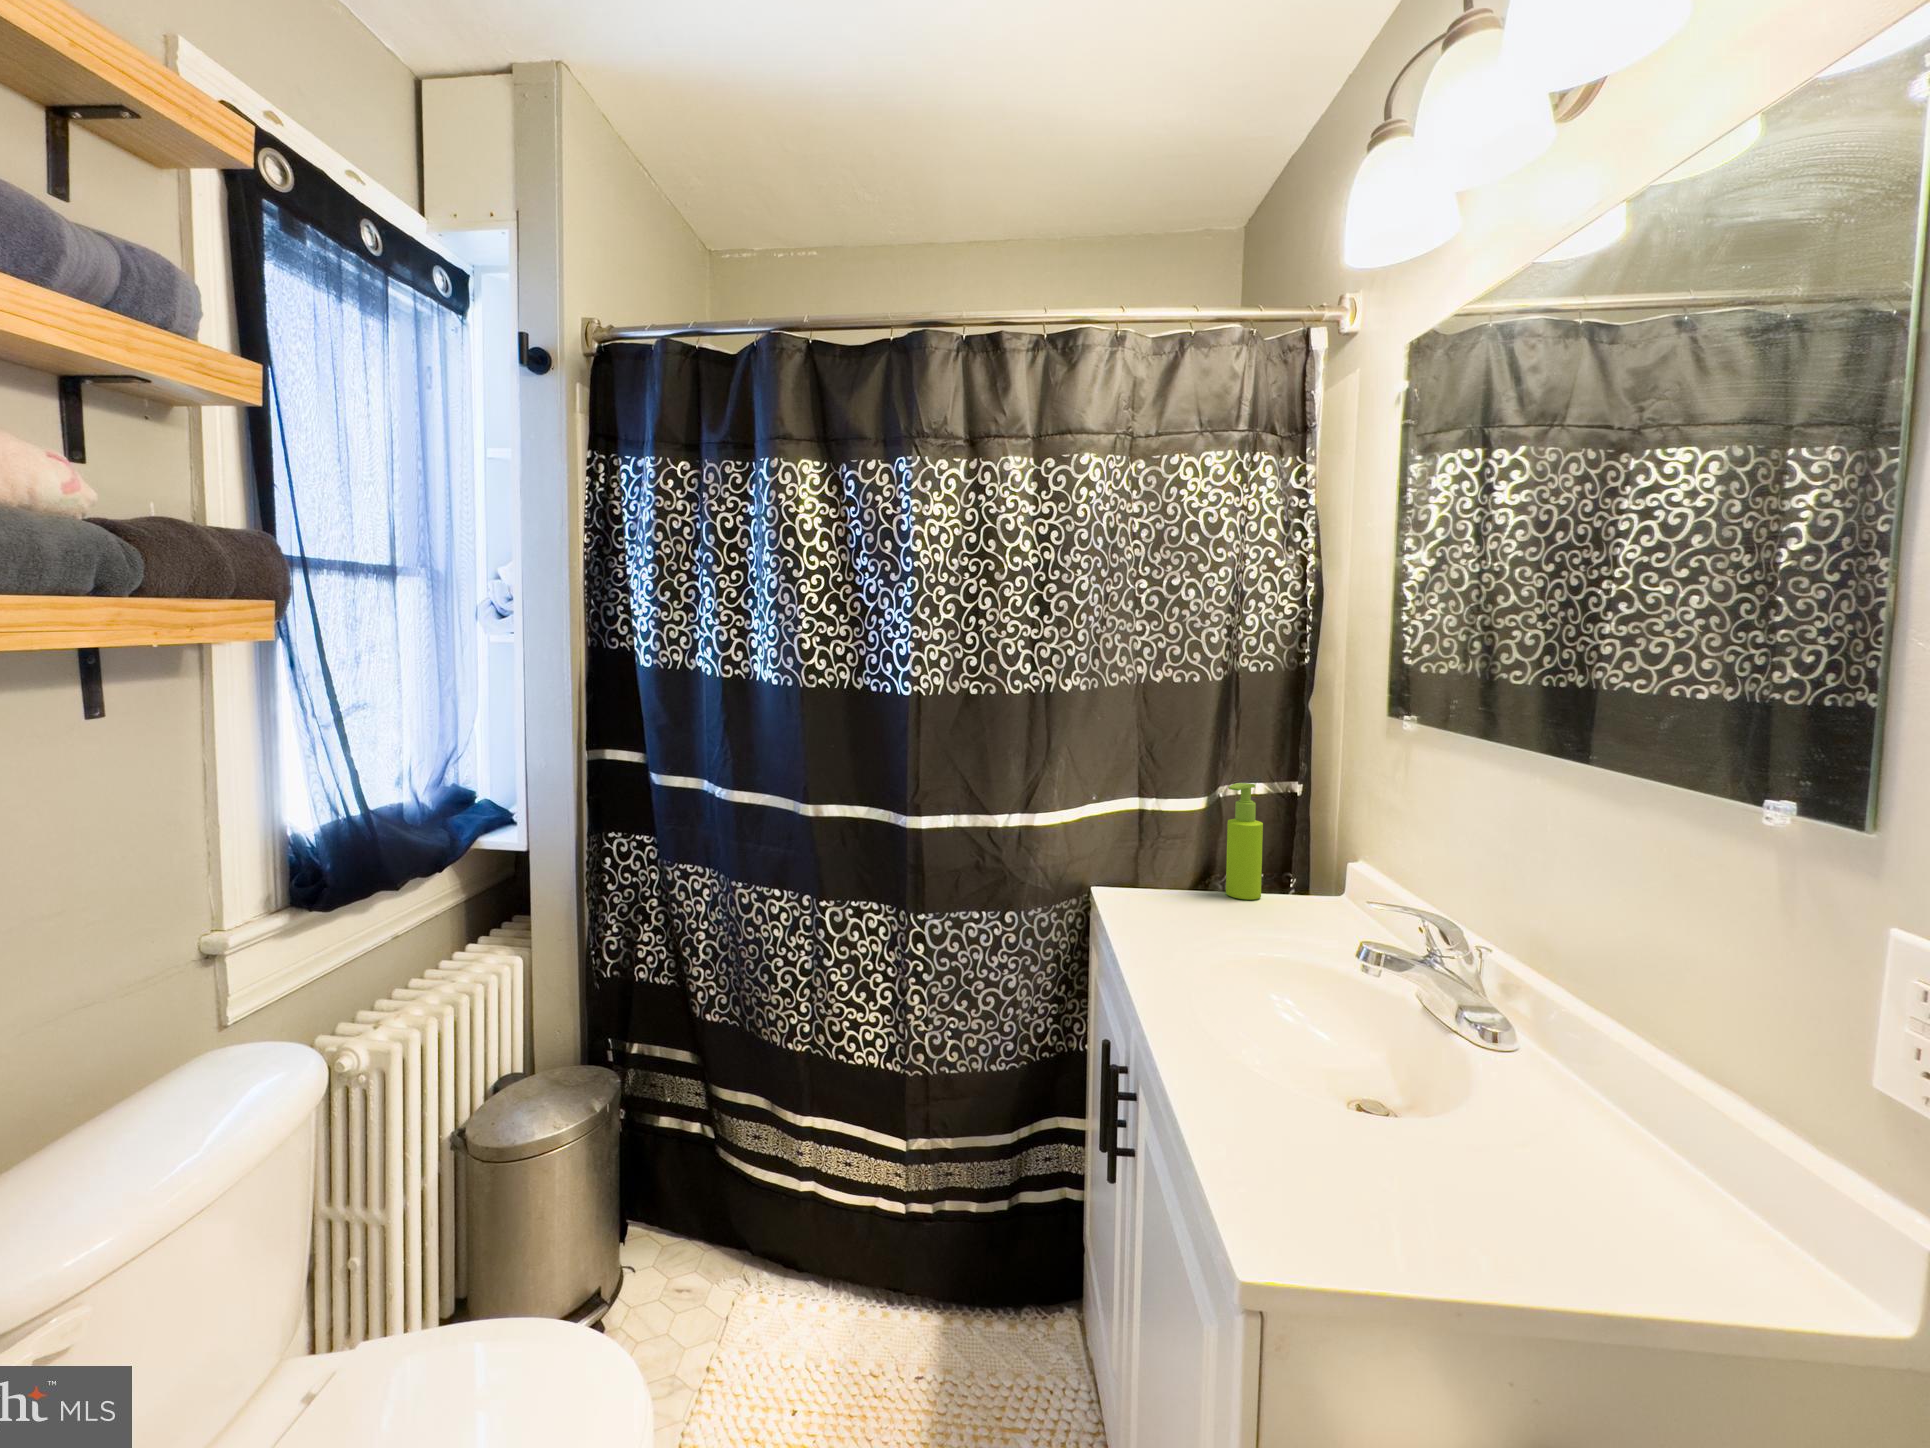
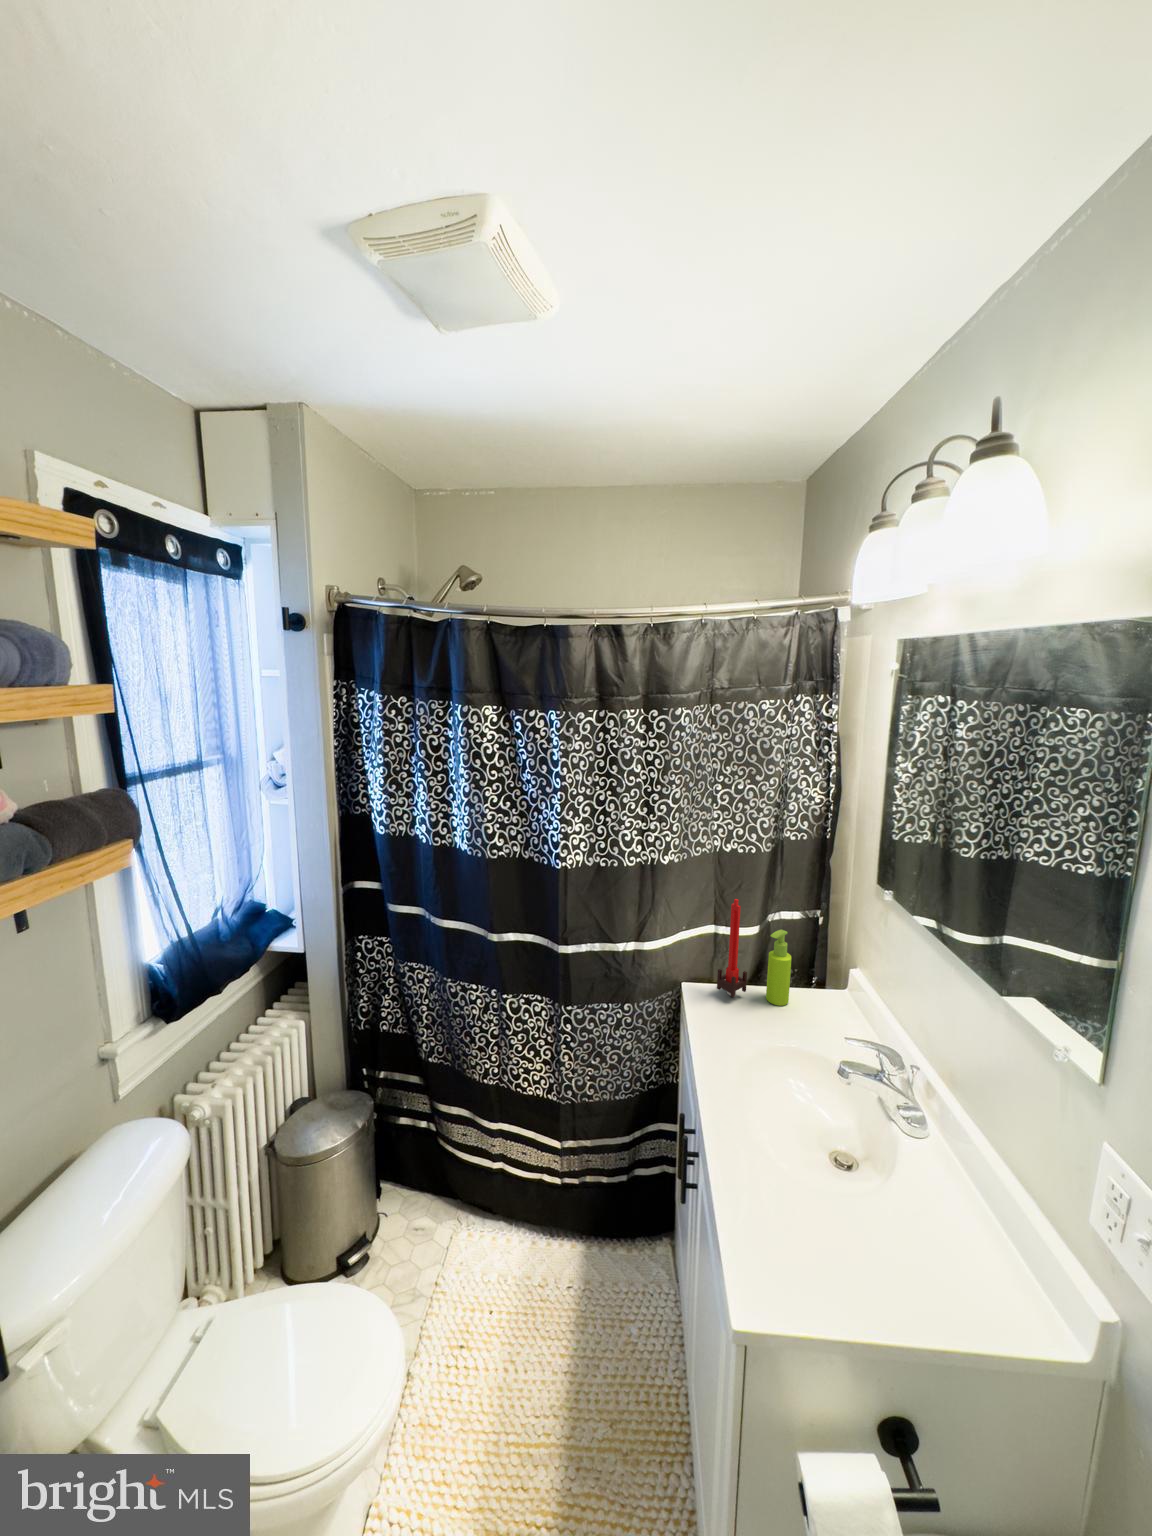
candle: none [1149,735,1195,891] -> present [717,899,747,997]

